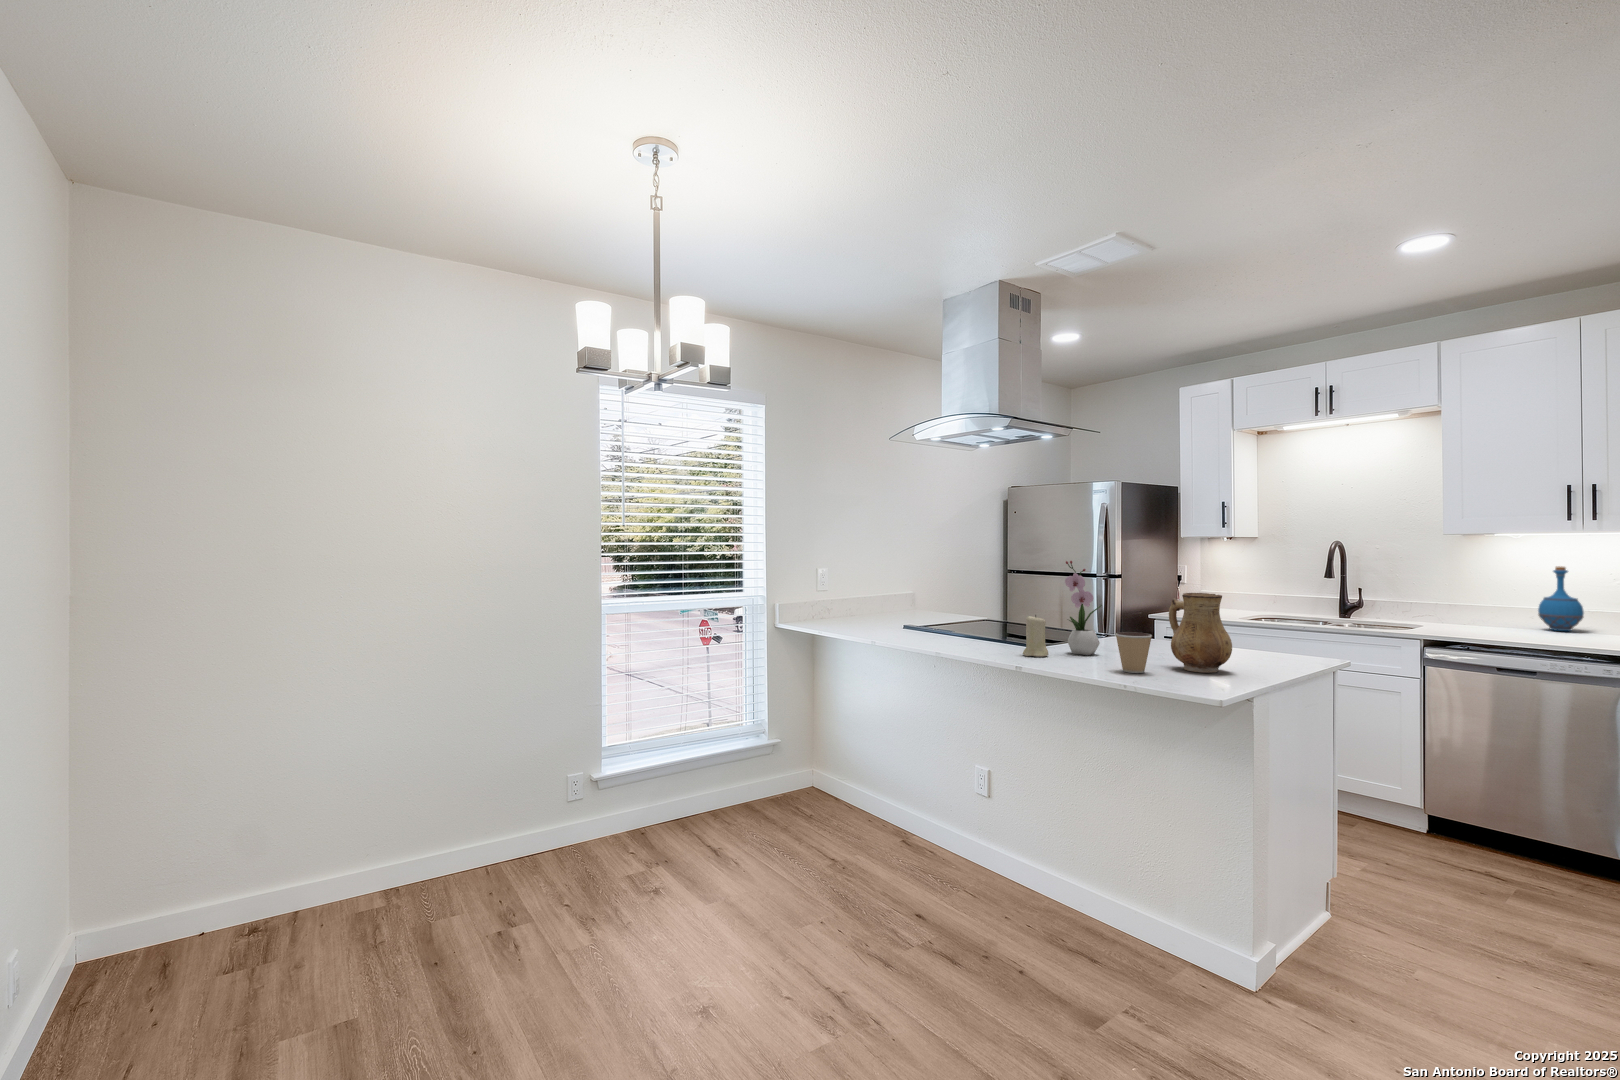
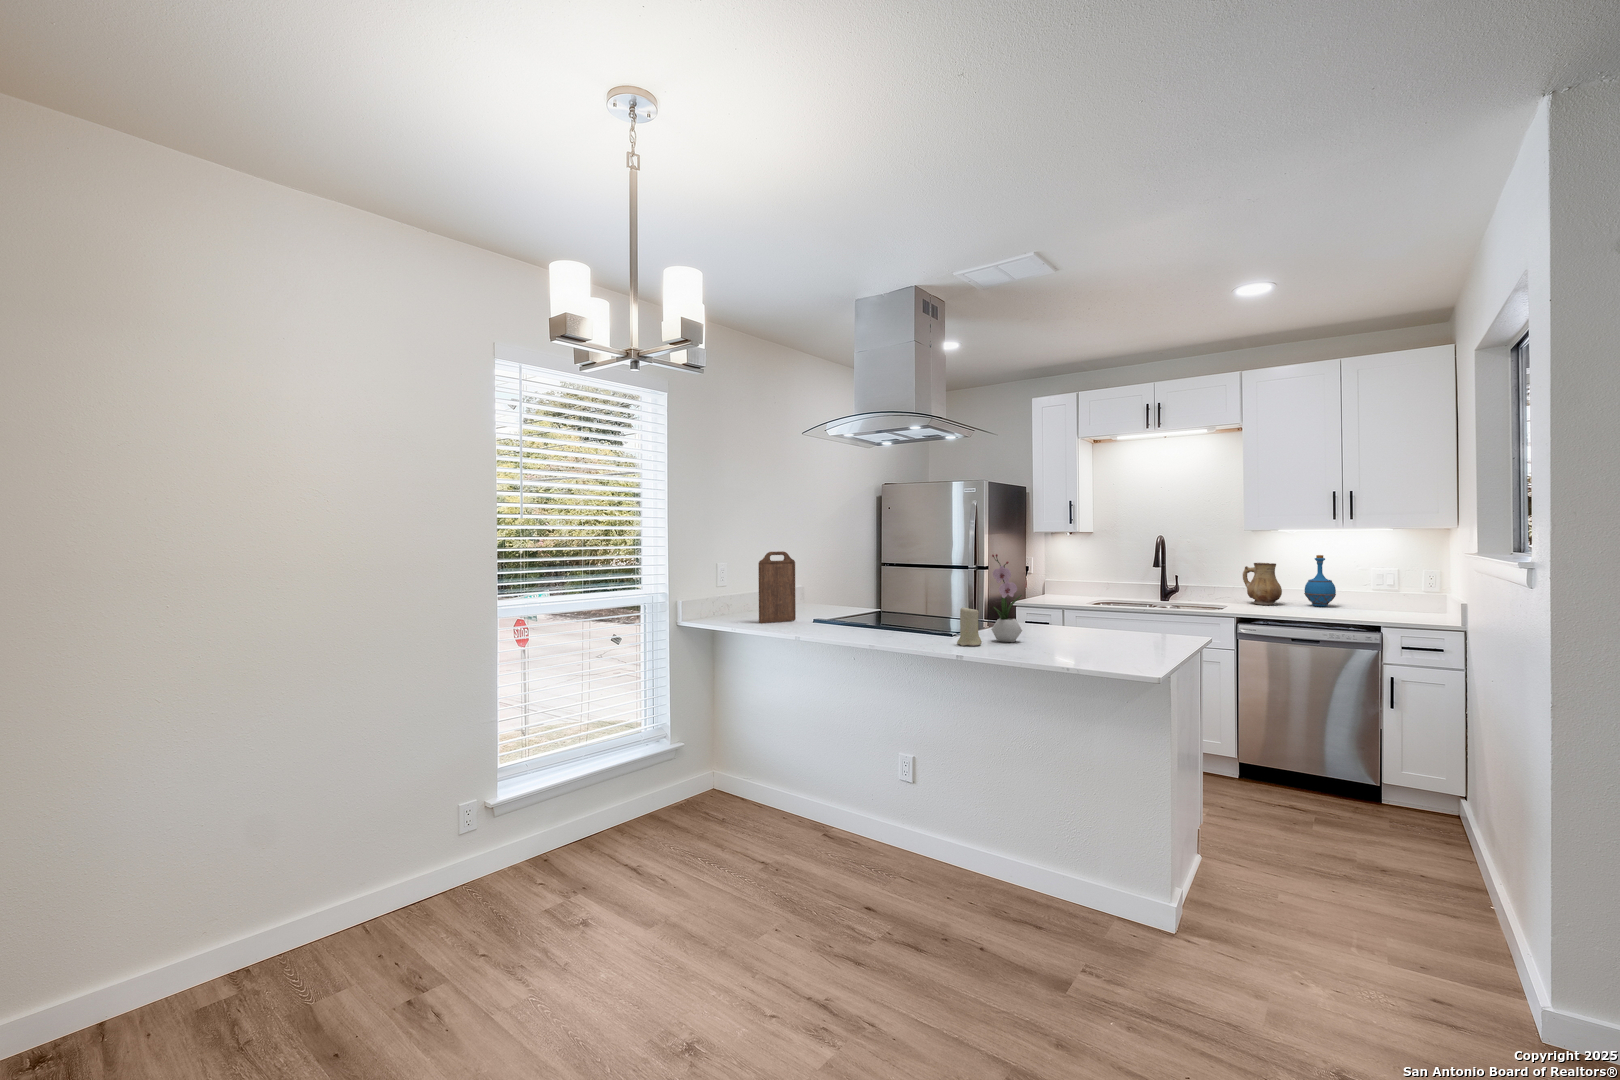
cutting board: none [848,556,887,626] -> present [759,551,796,623]
ceramic pitcher: present [1169,593,1232,673] -> present [1243,563,1282,605]
coffee cup: present [1115,632,1152,673] -> none [1054,620,1088,657]

